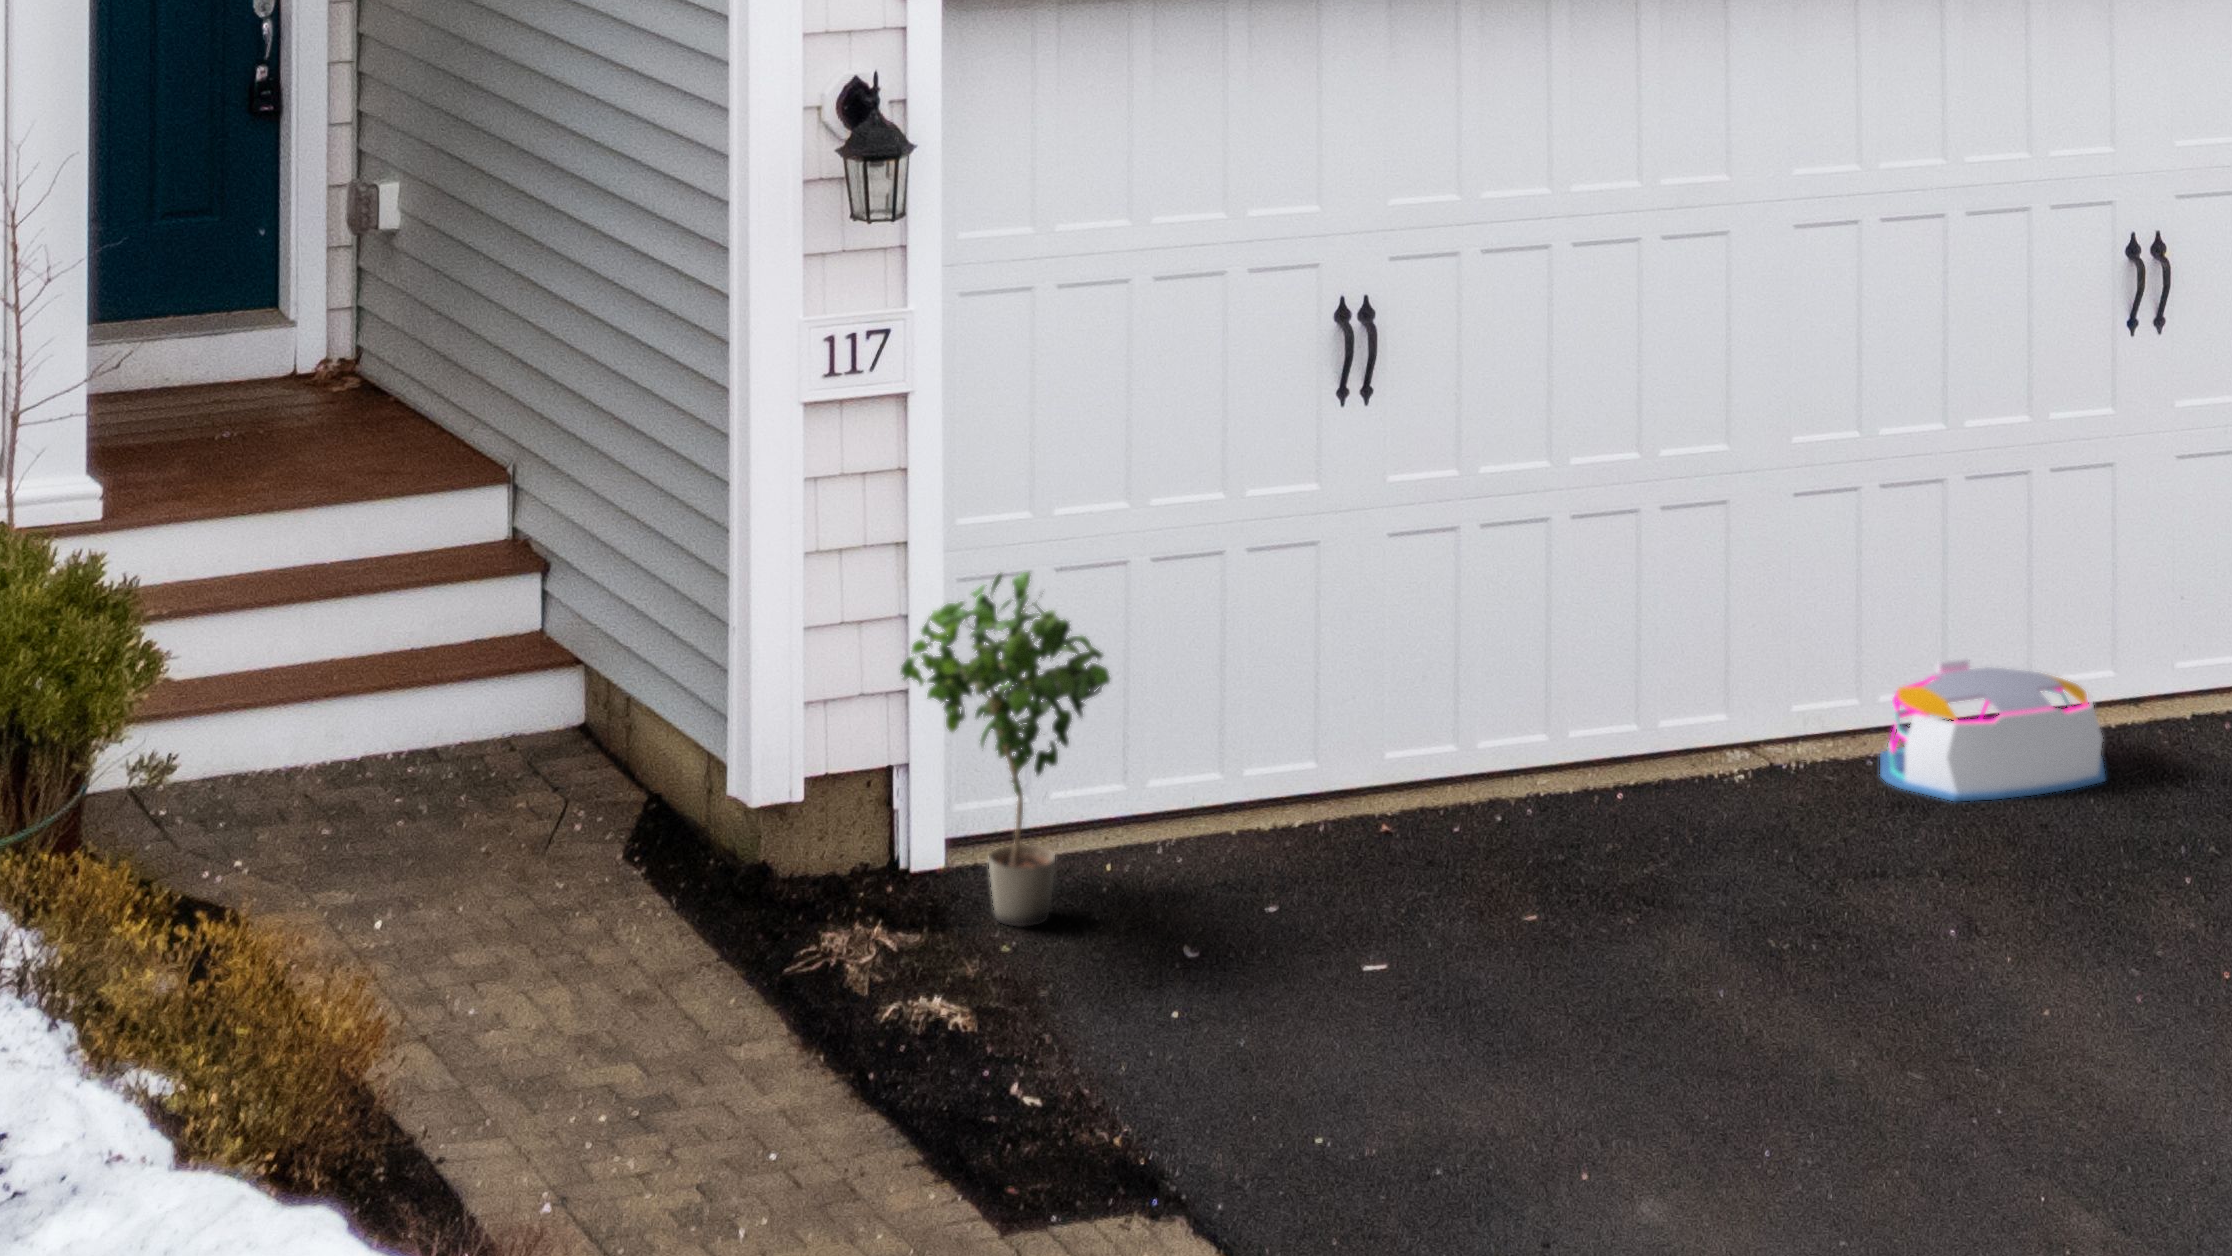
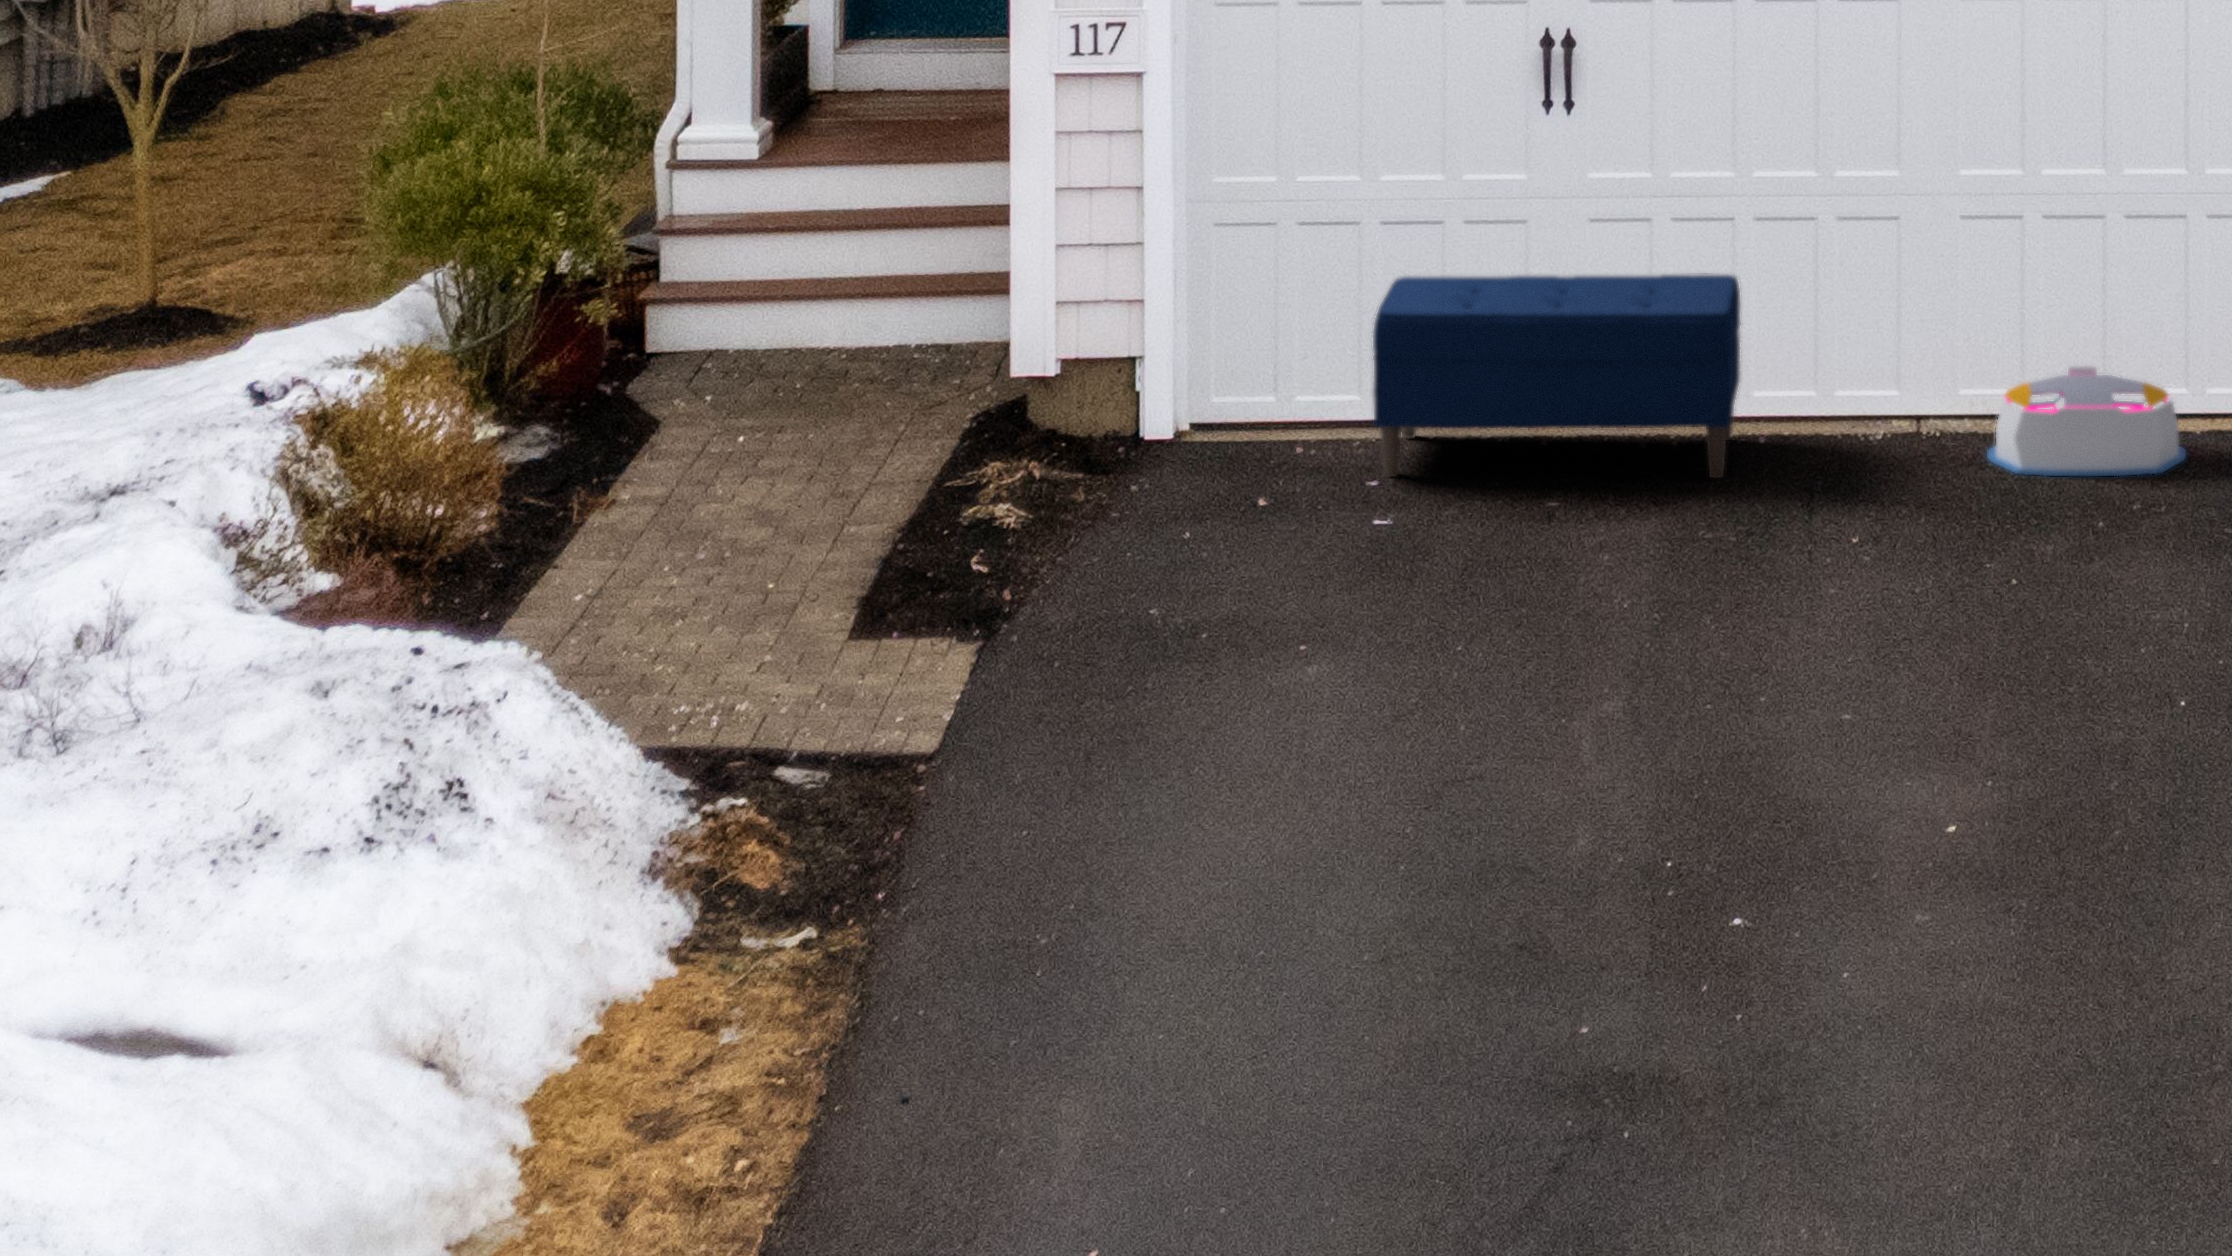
potted plant: present [901,572,1110,927] -> none [1078,211,1269,479]
bench: none [1180,588,1667,894] -> present [1373,275,1740,478]

